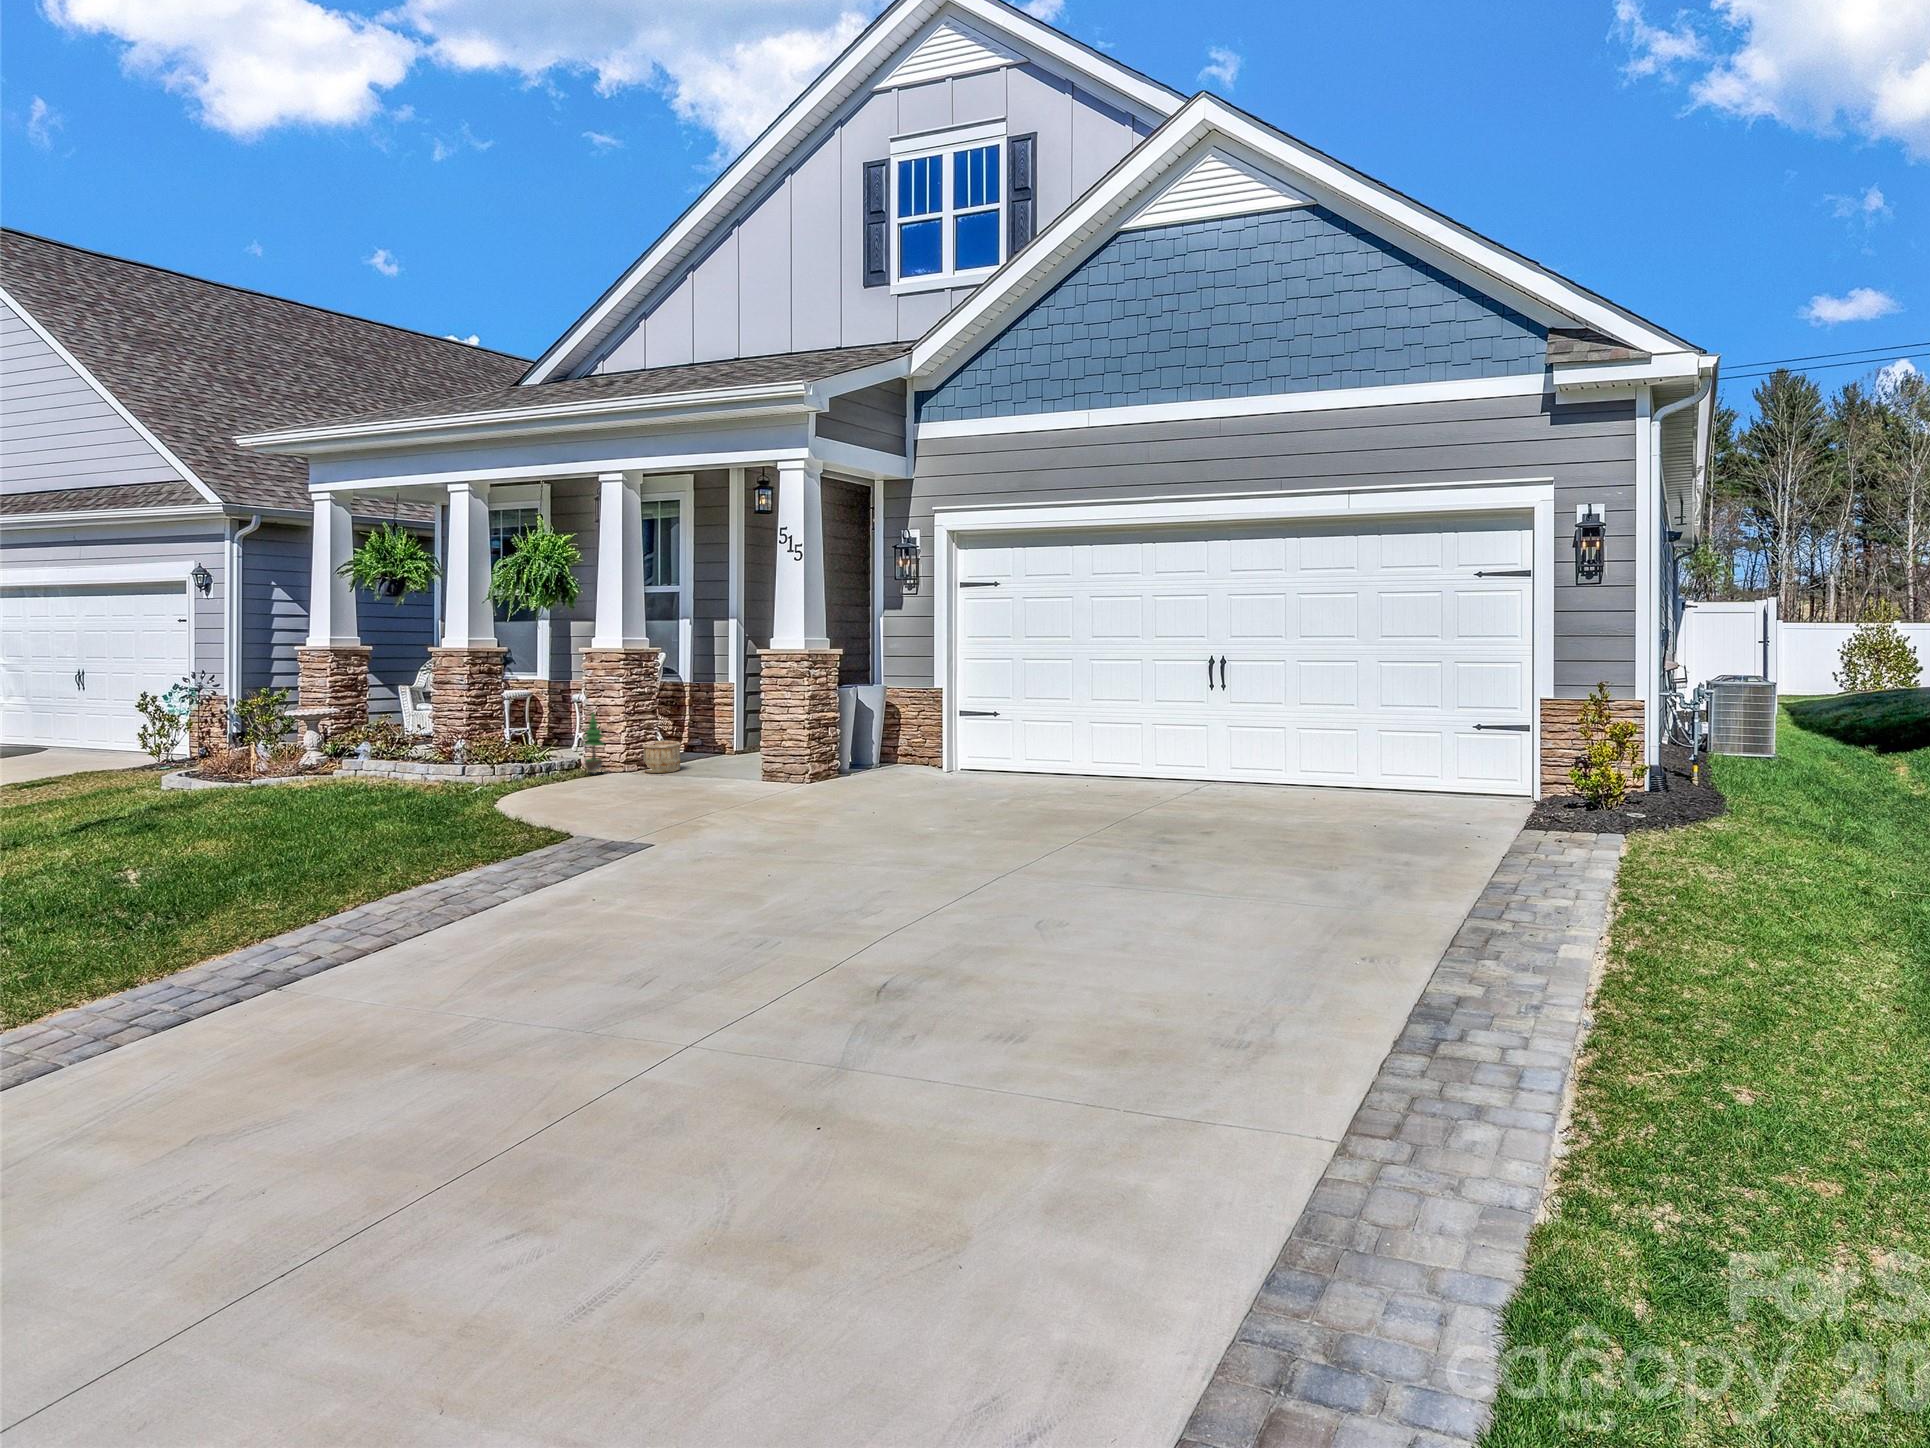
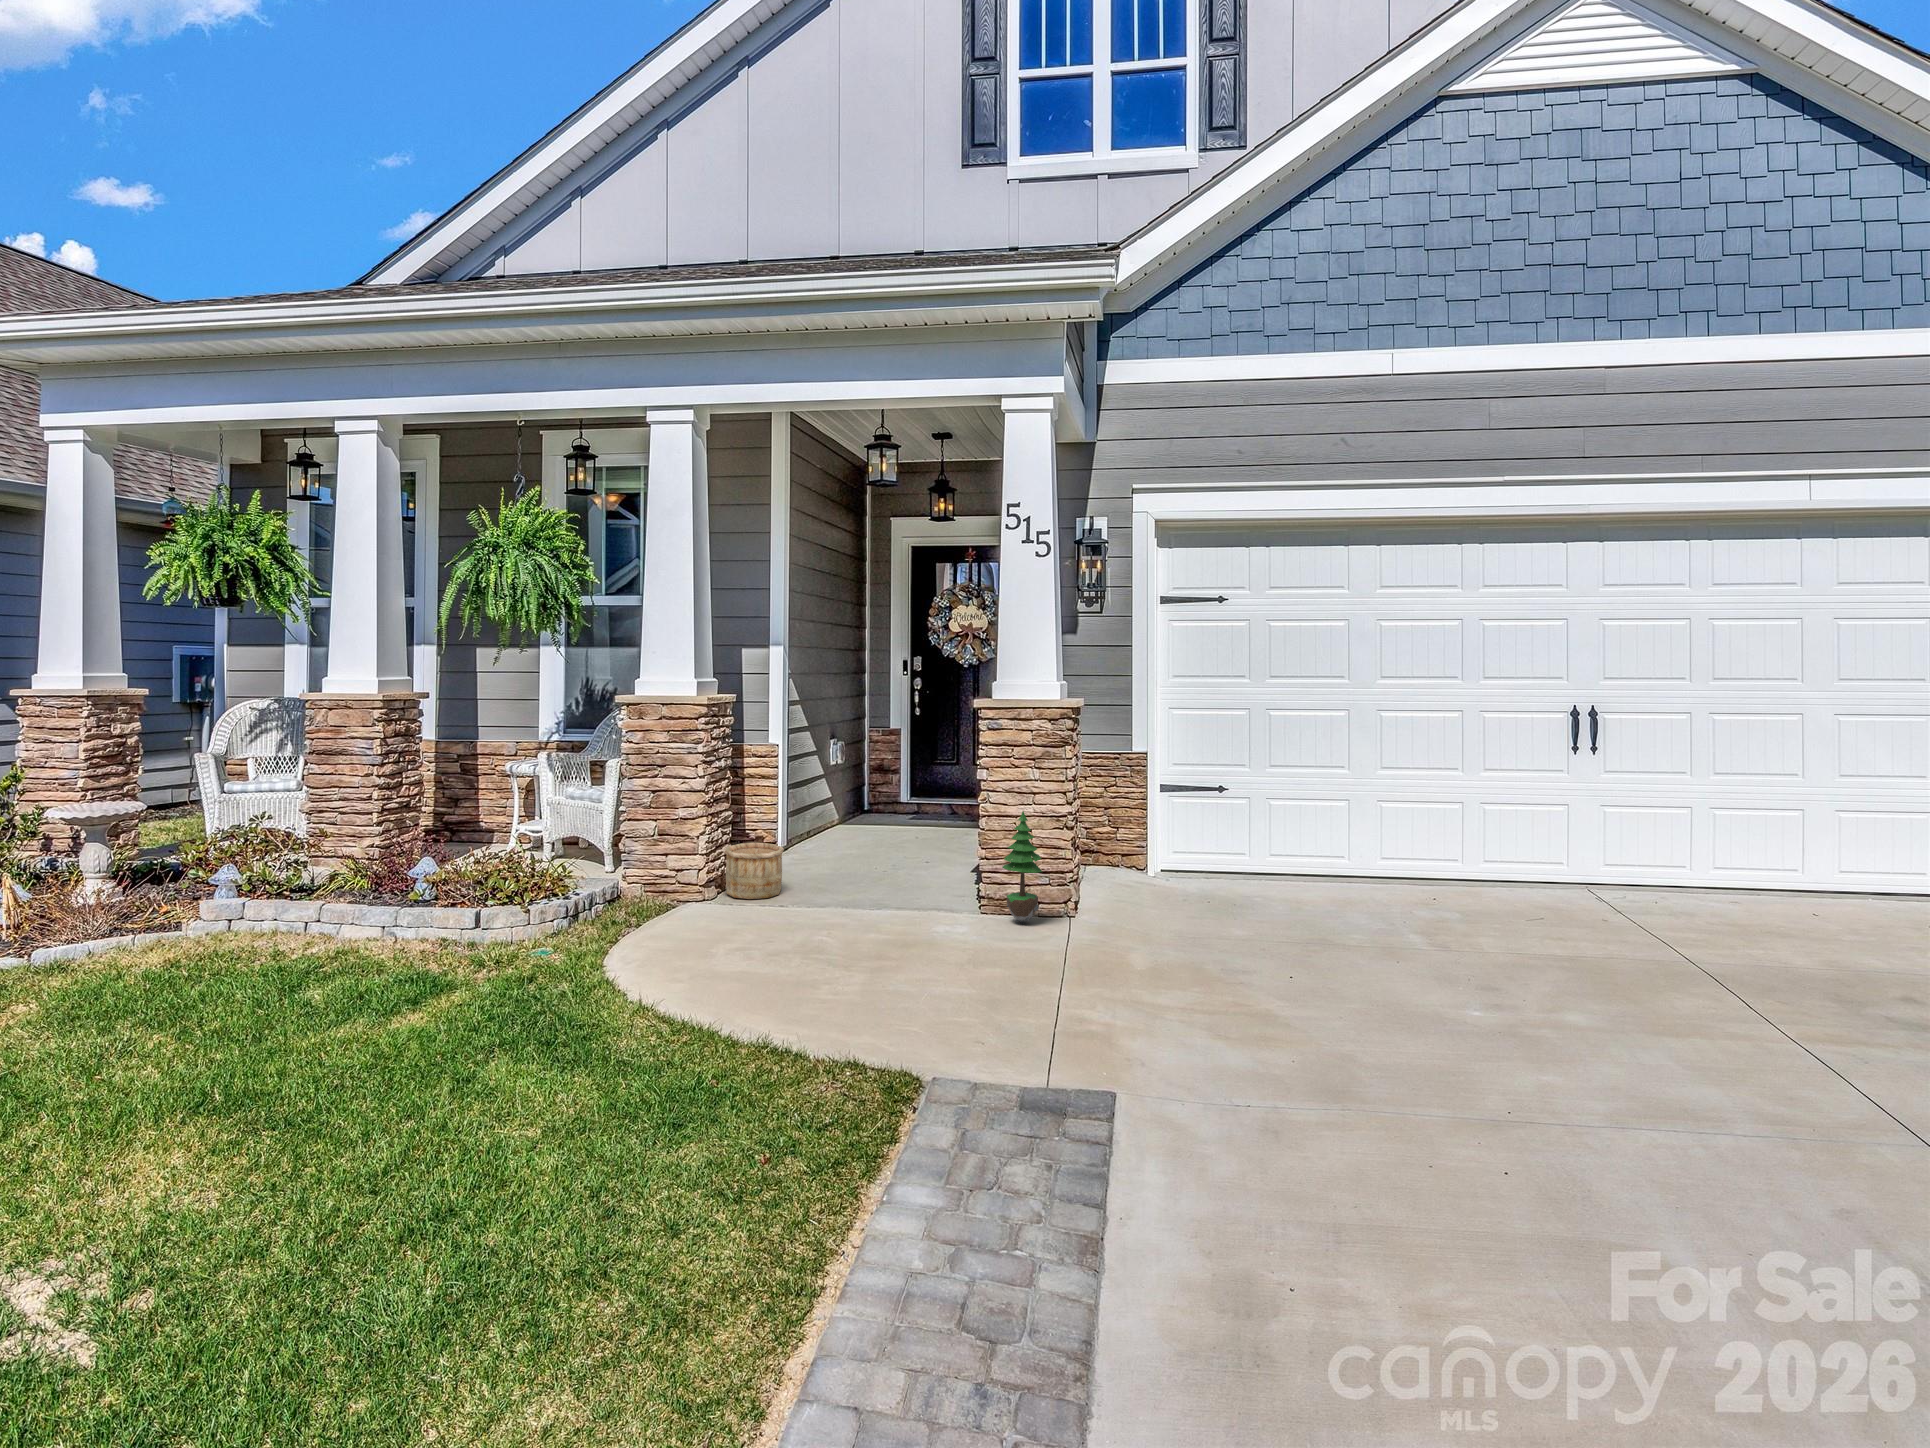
potted tree: present [583,713,604,774] -> present [1002,811,1042,923]

